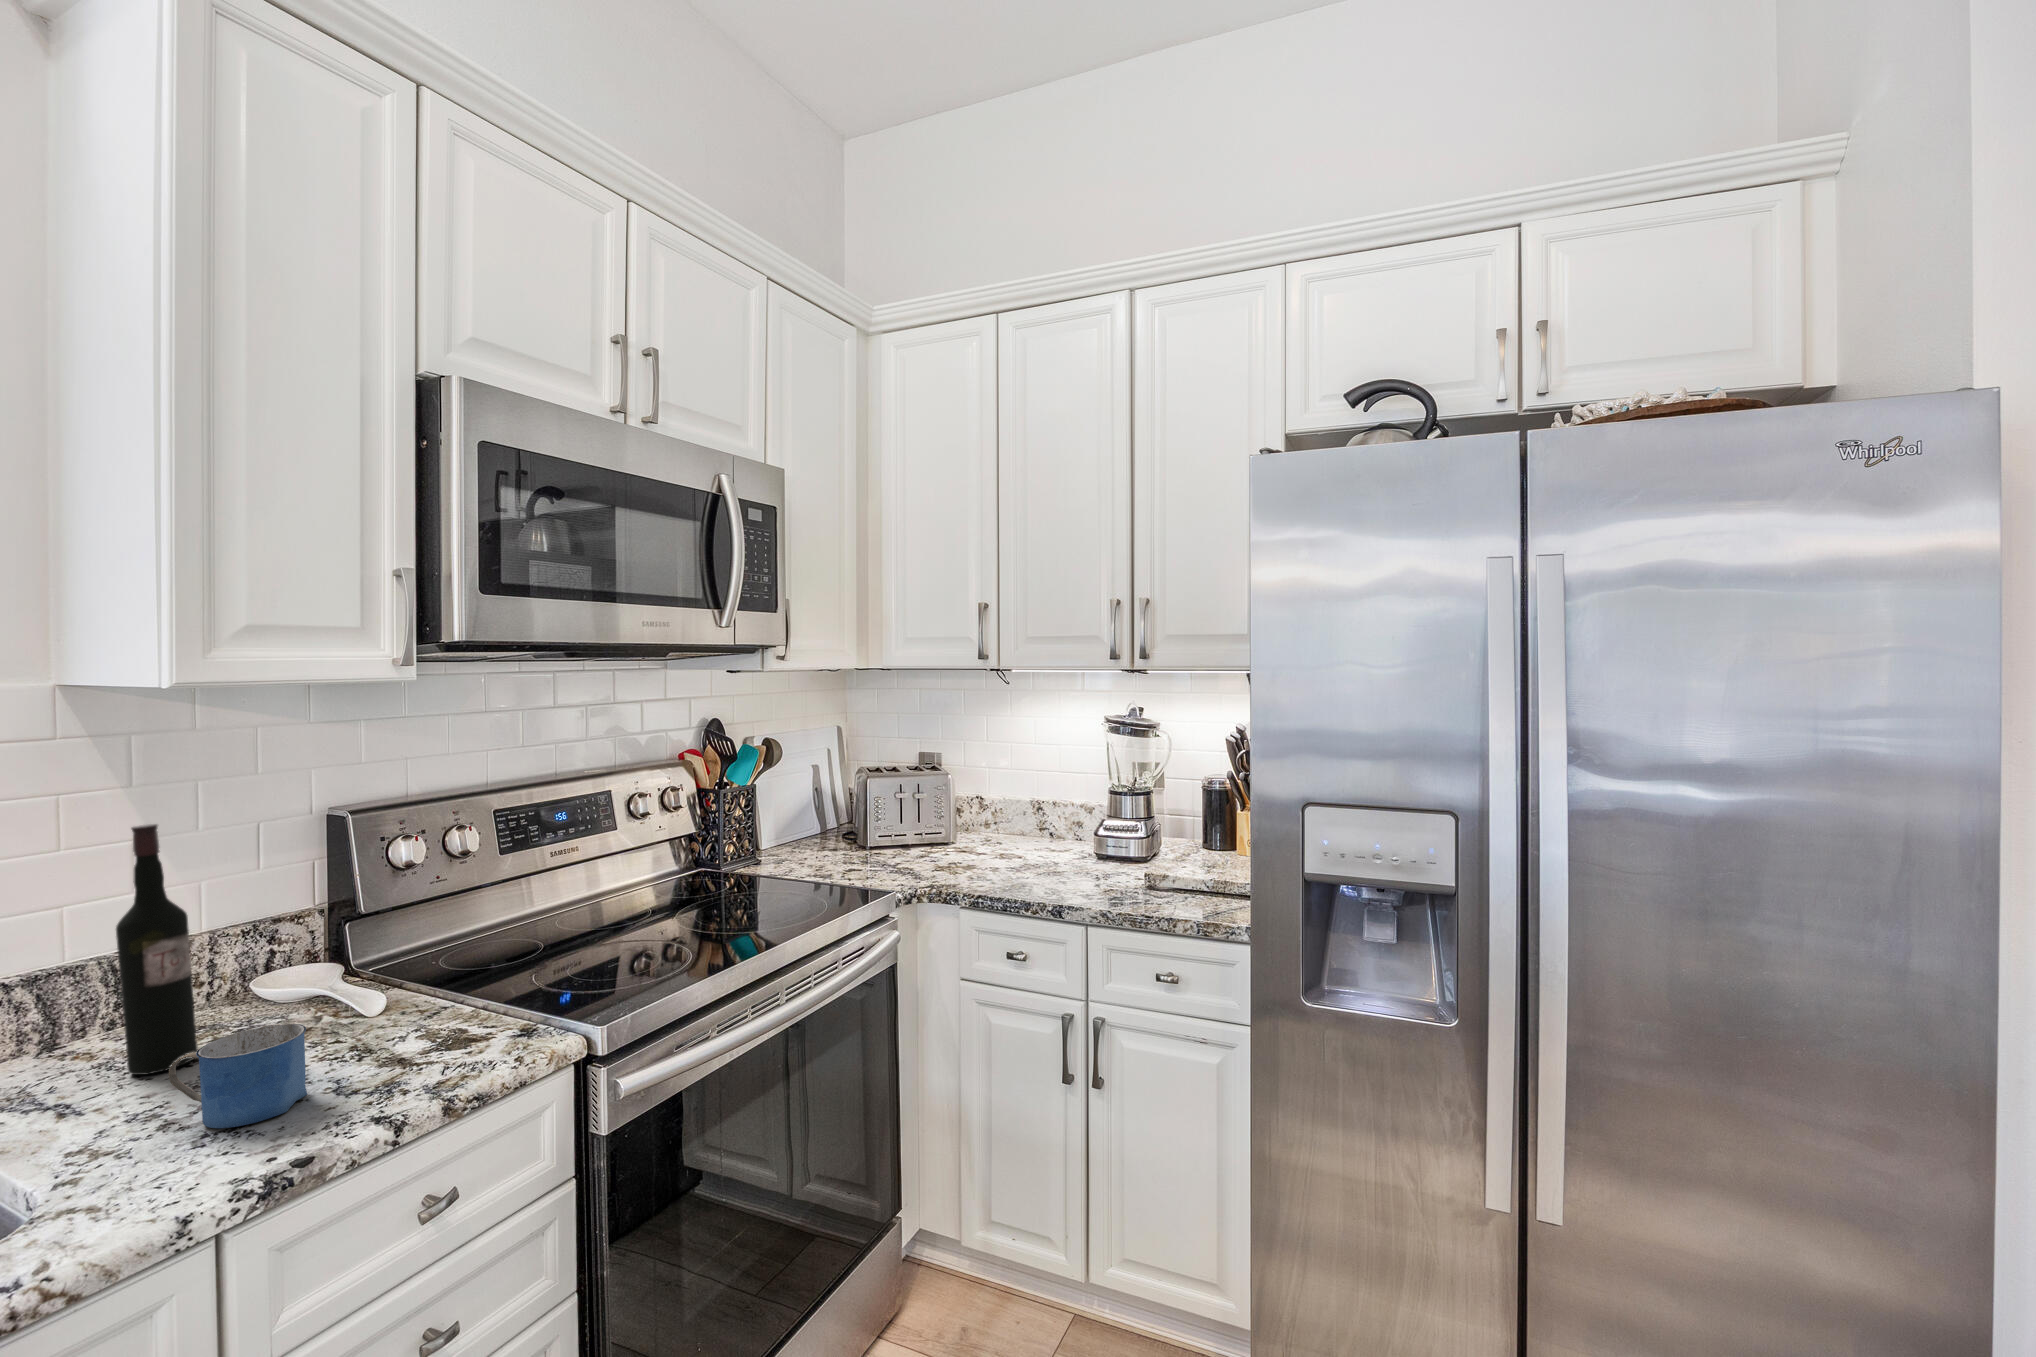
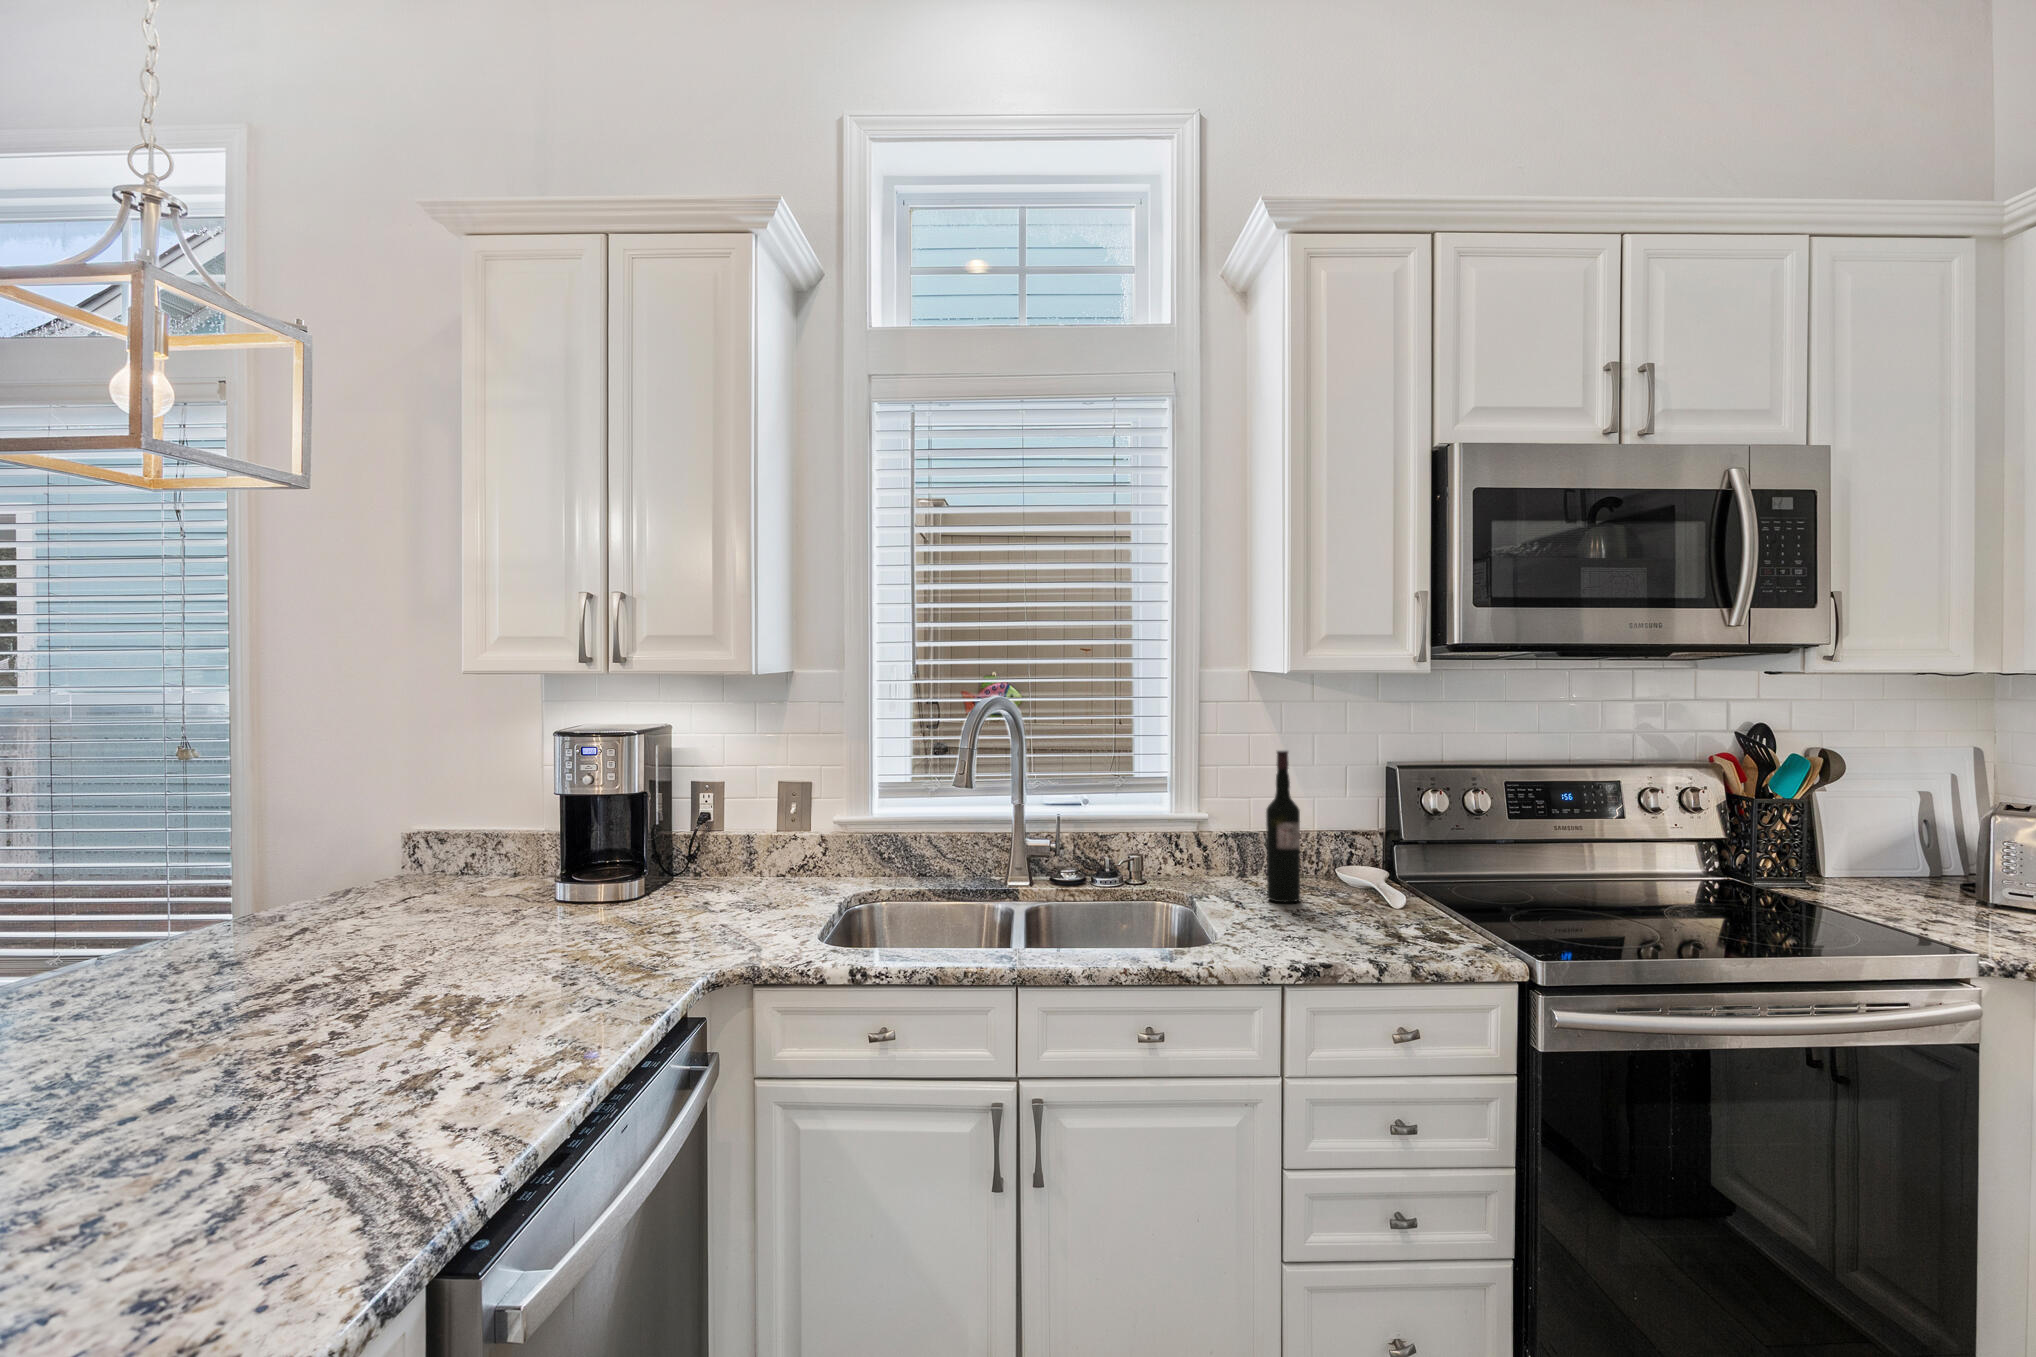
mug: present [169,1024,307,1128] -> none [1276,884,1343,939]

